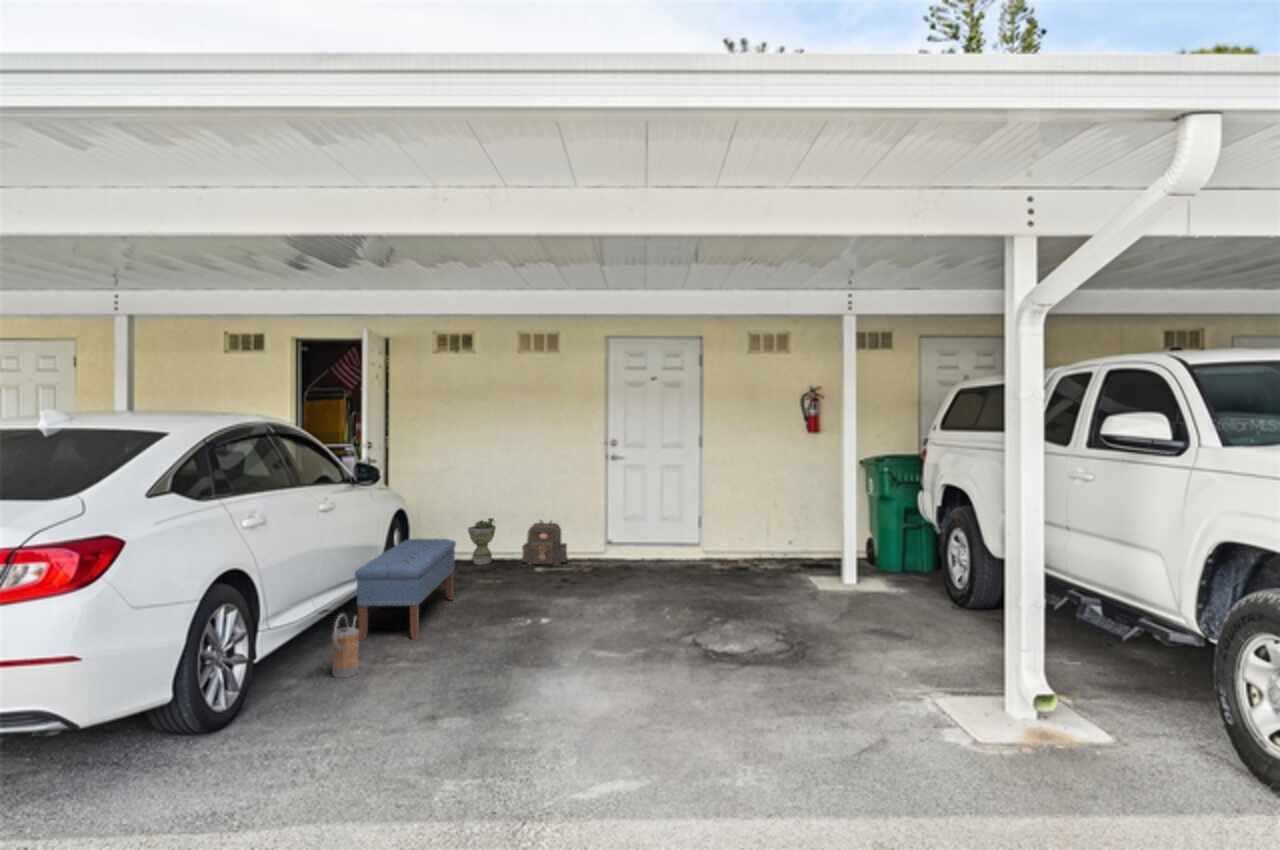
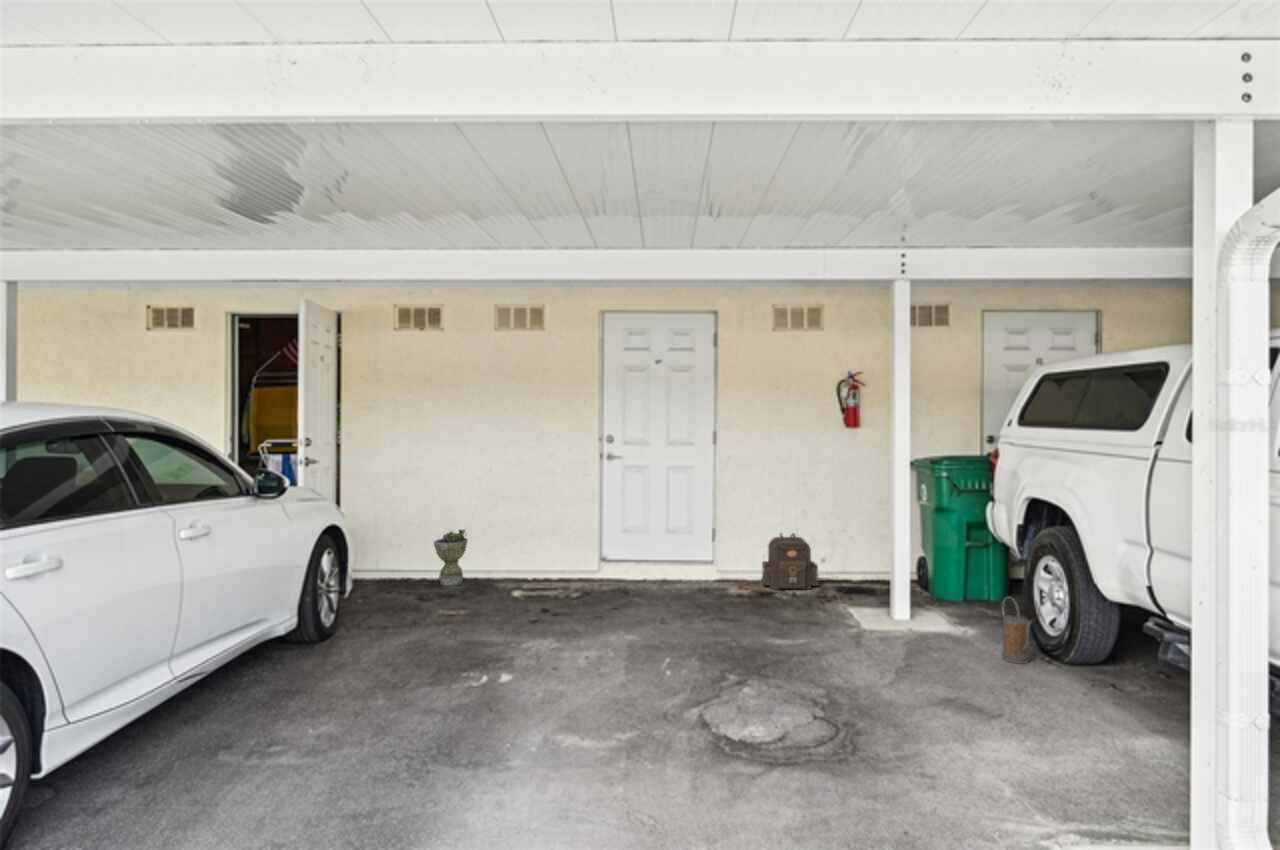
backpack: present [522,520,568,565] -> present [761,533,819,589]
bench: present [355,538,456,641] -> none [247,564,402,711]
watering can: present [332,614,359,678] -> present [1002,596,1032,664]

